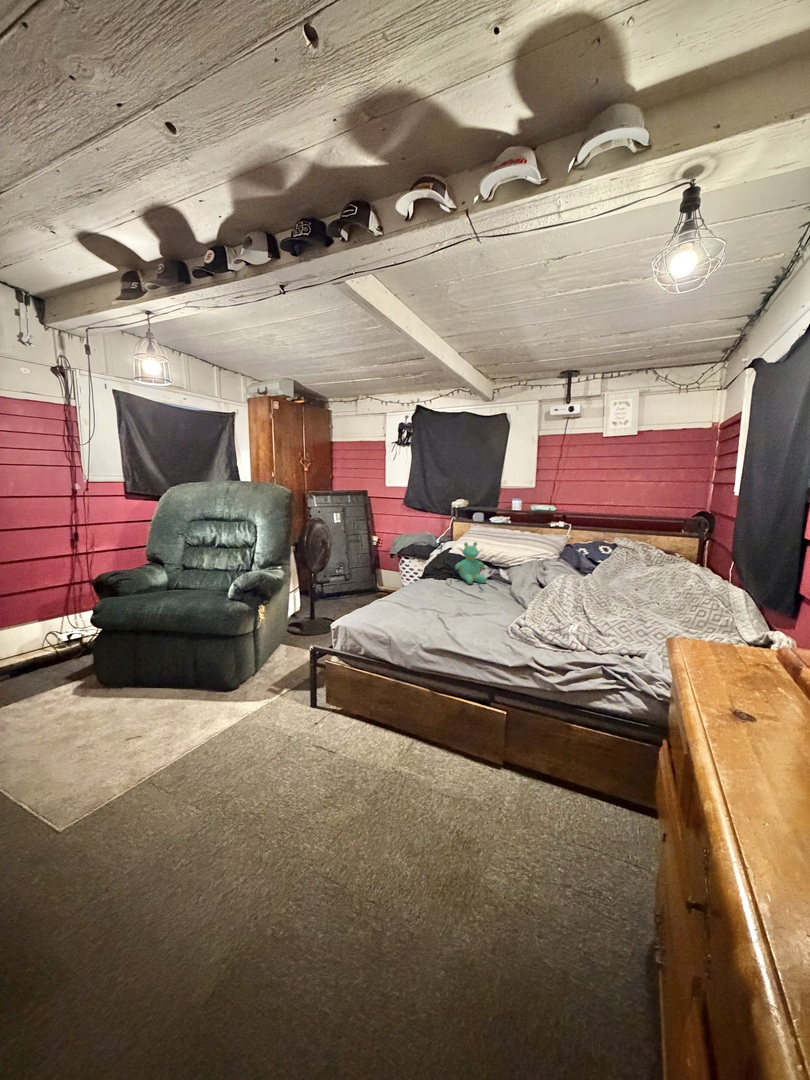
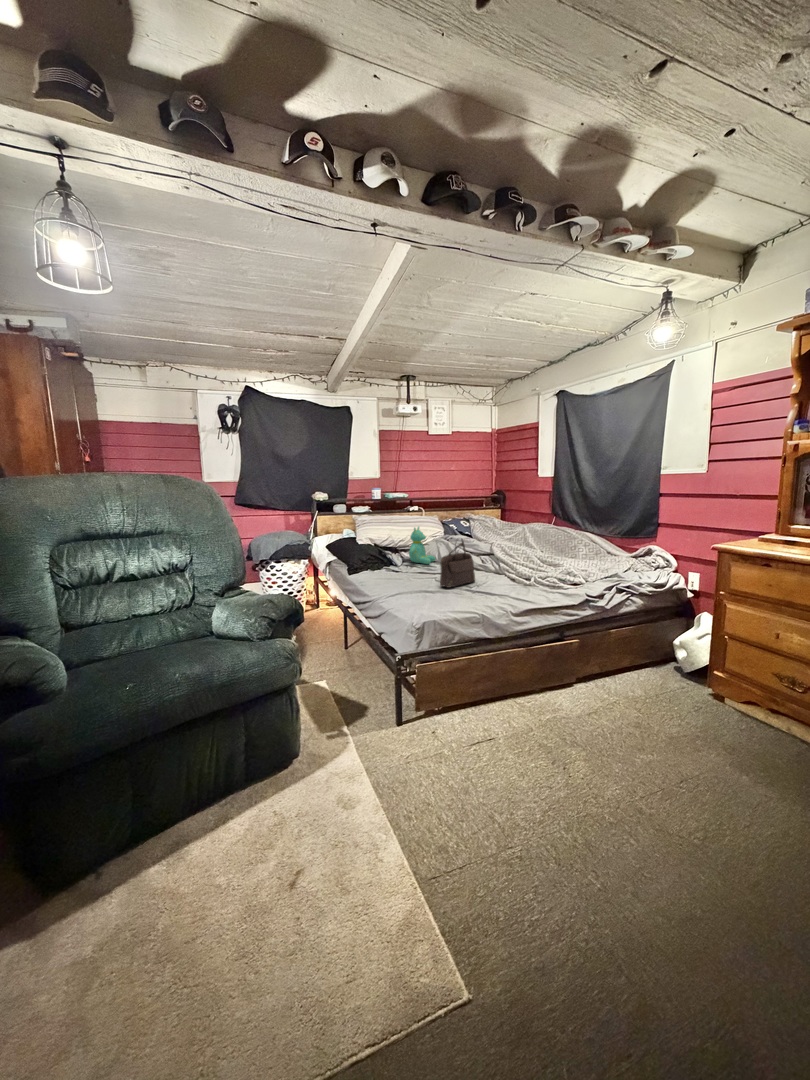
handbag: none [409,556,458,609] -> present [440,539,475,588]

